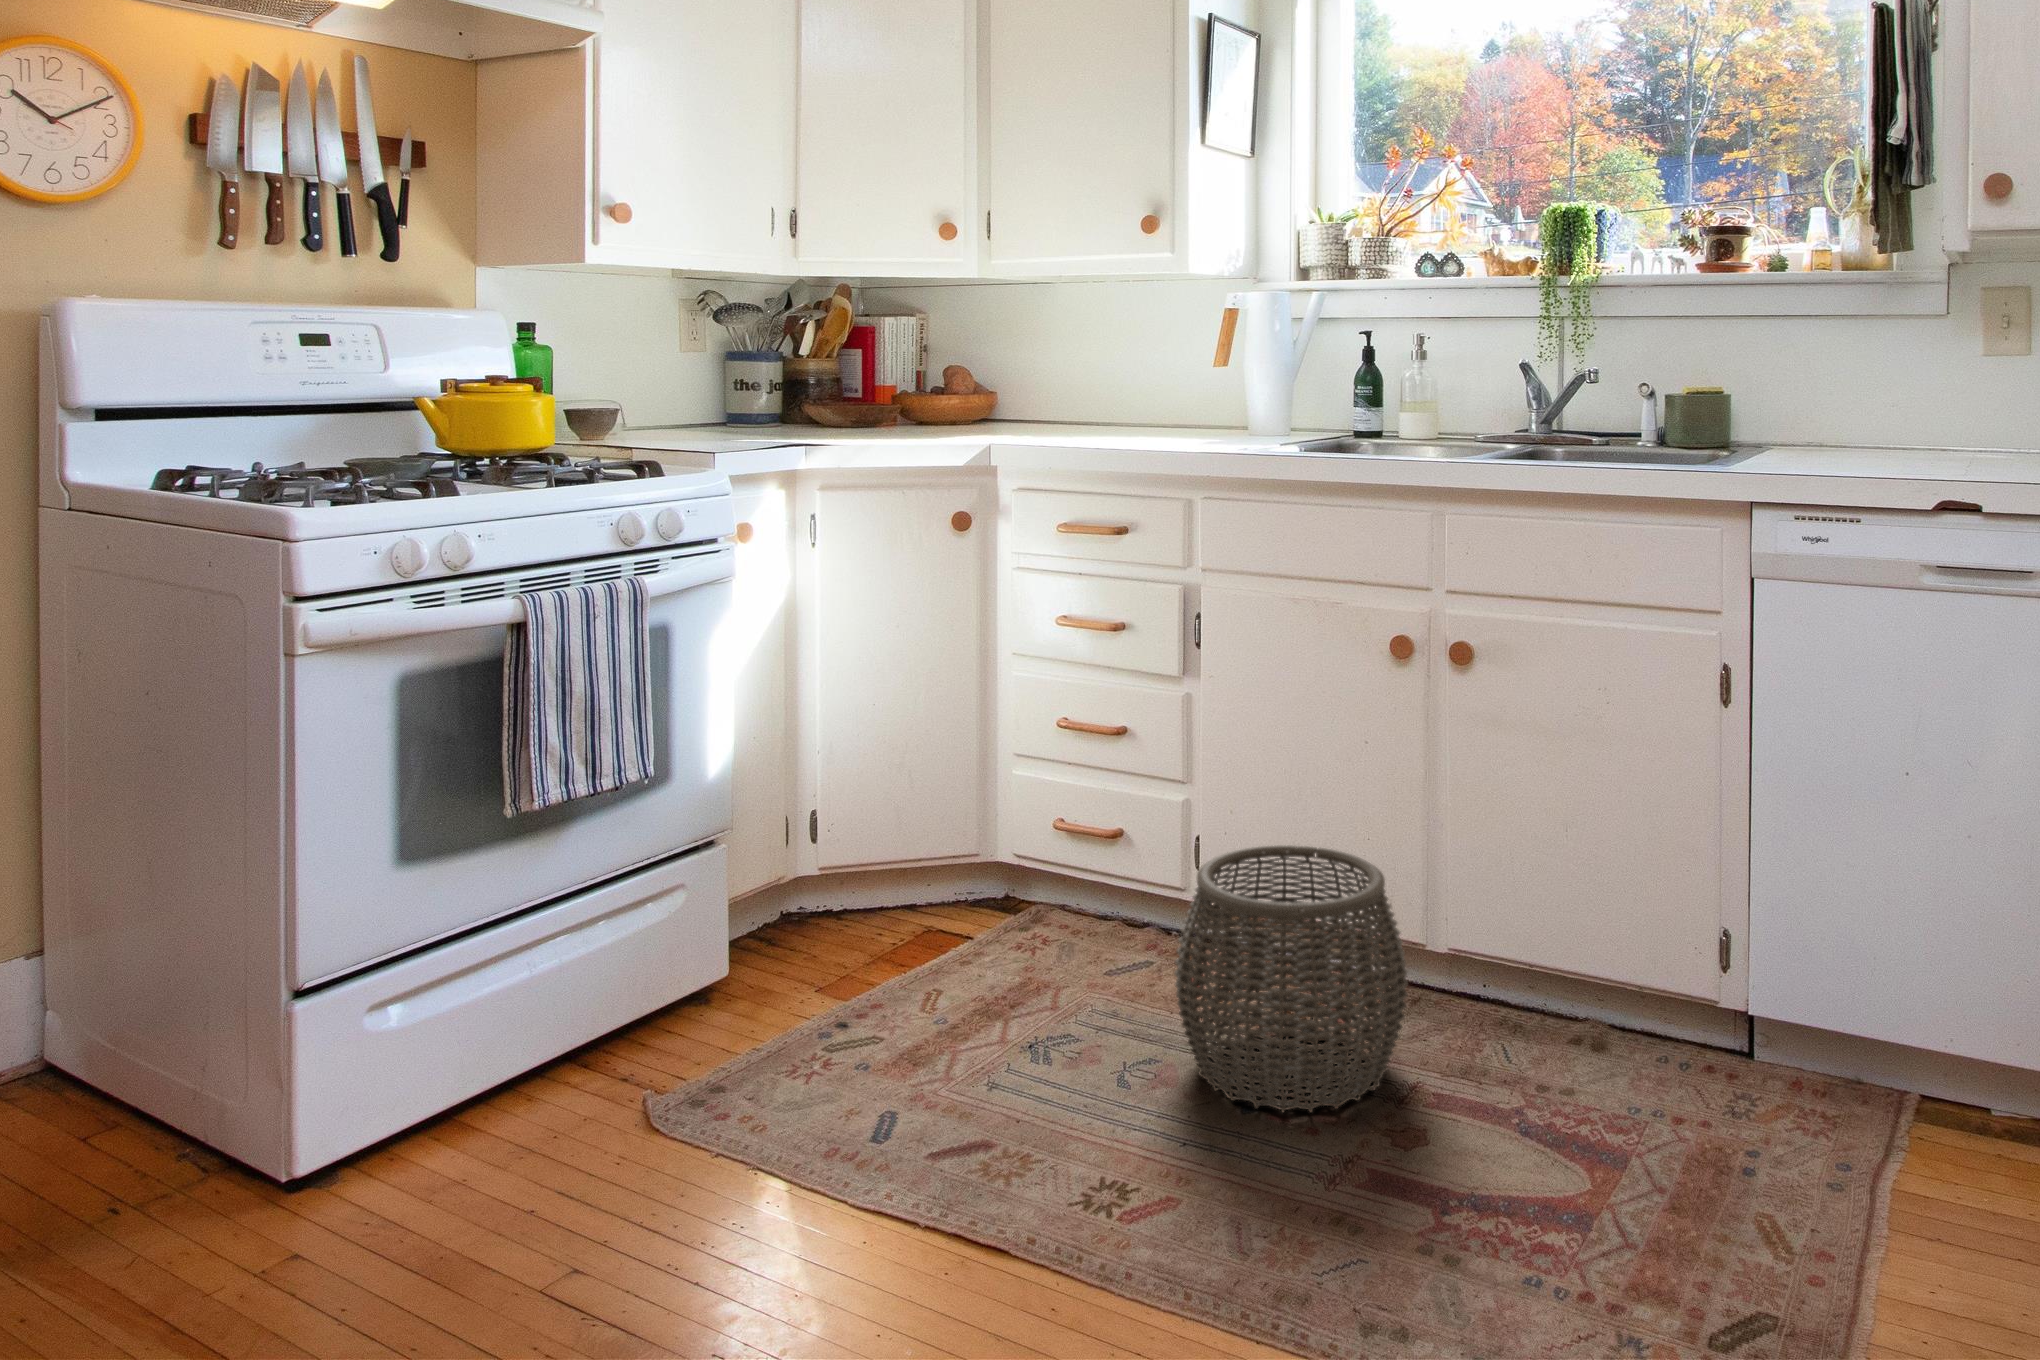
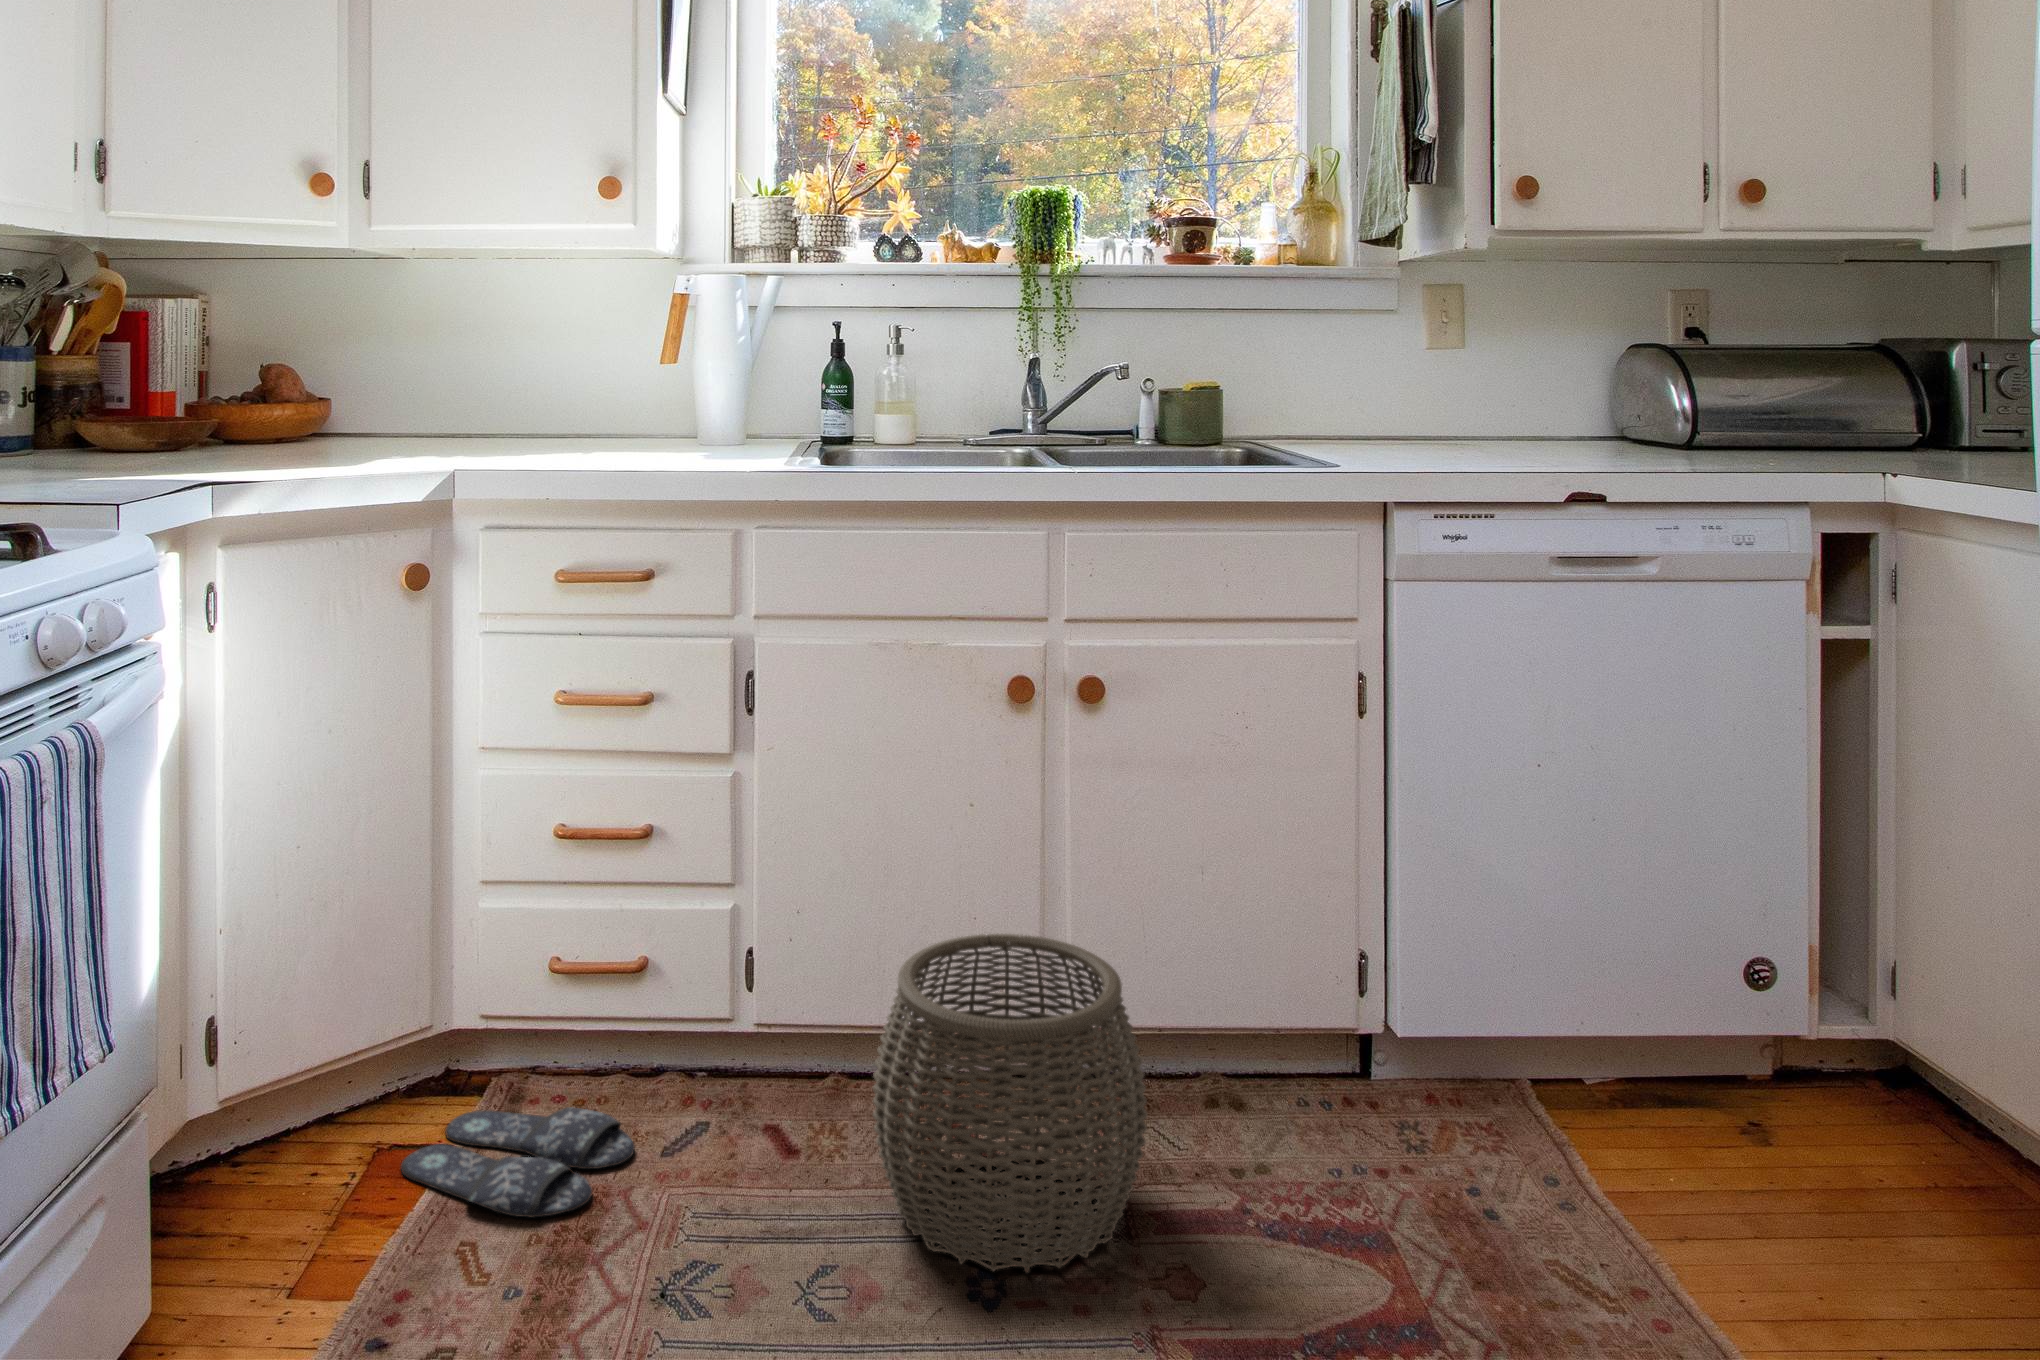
slippers: none [916,925,1073,993] -> present [401,1107,635,1218]

